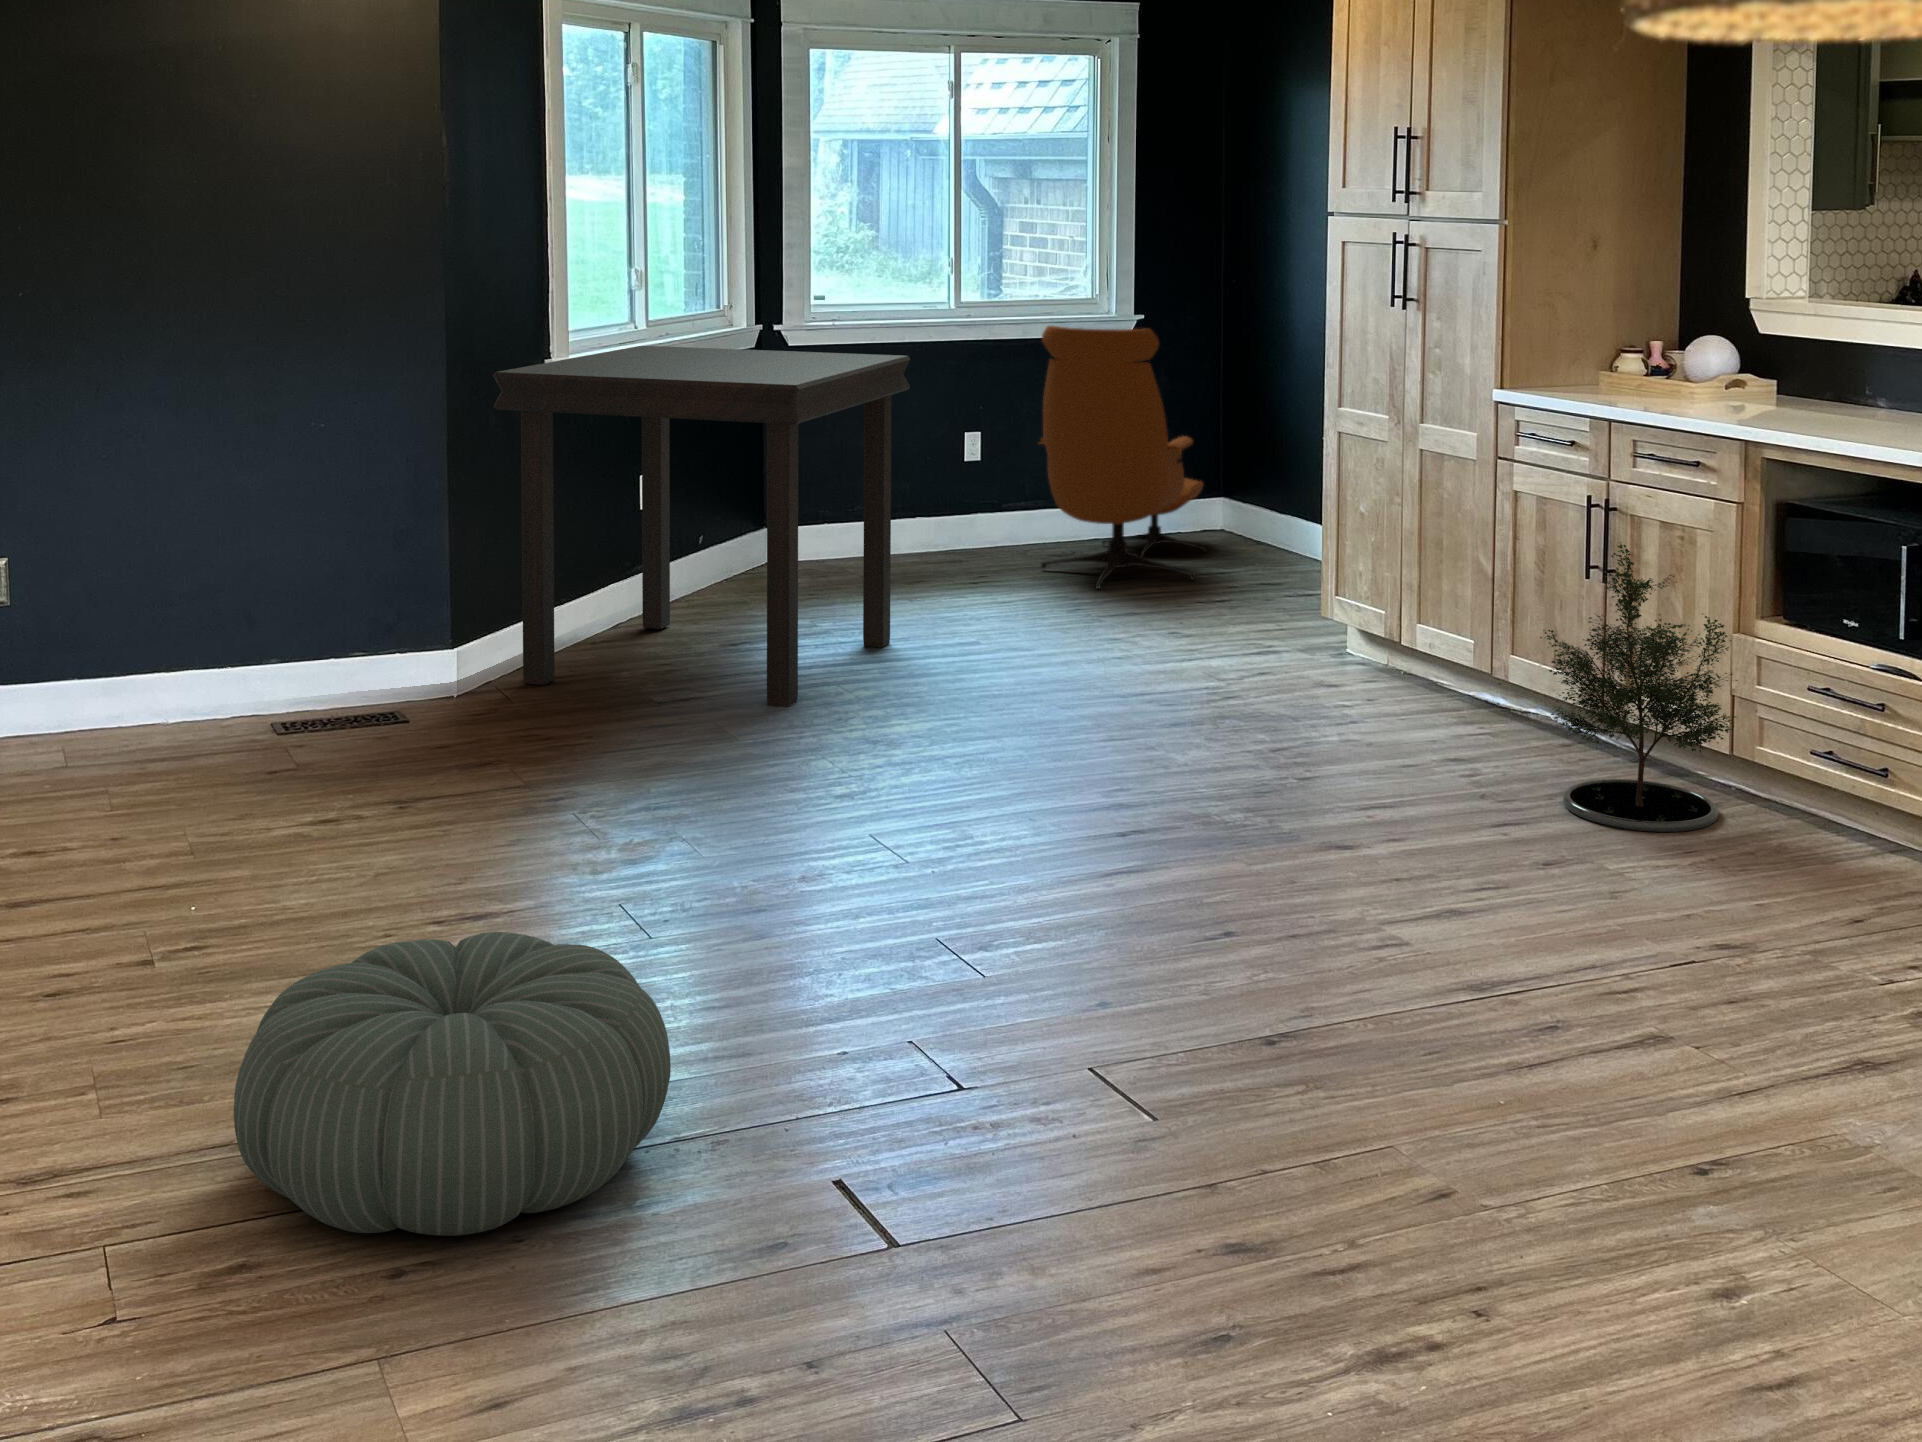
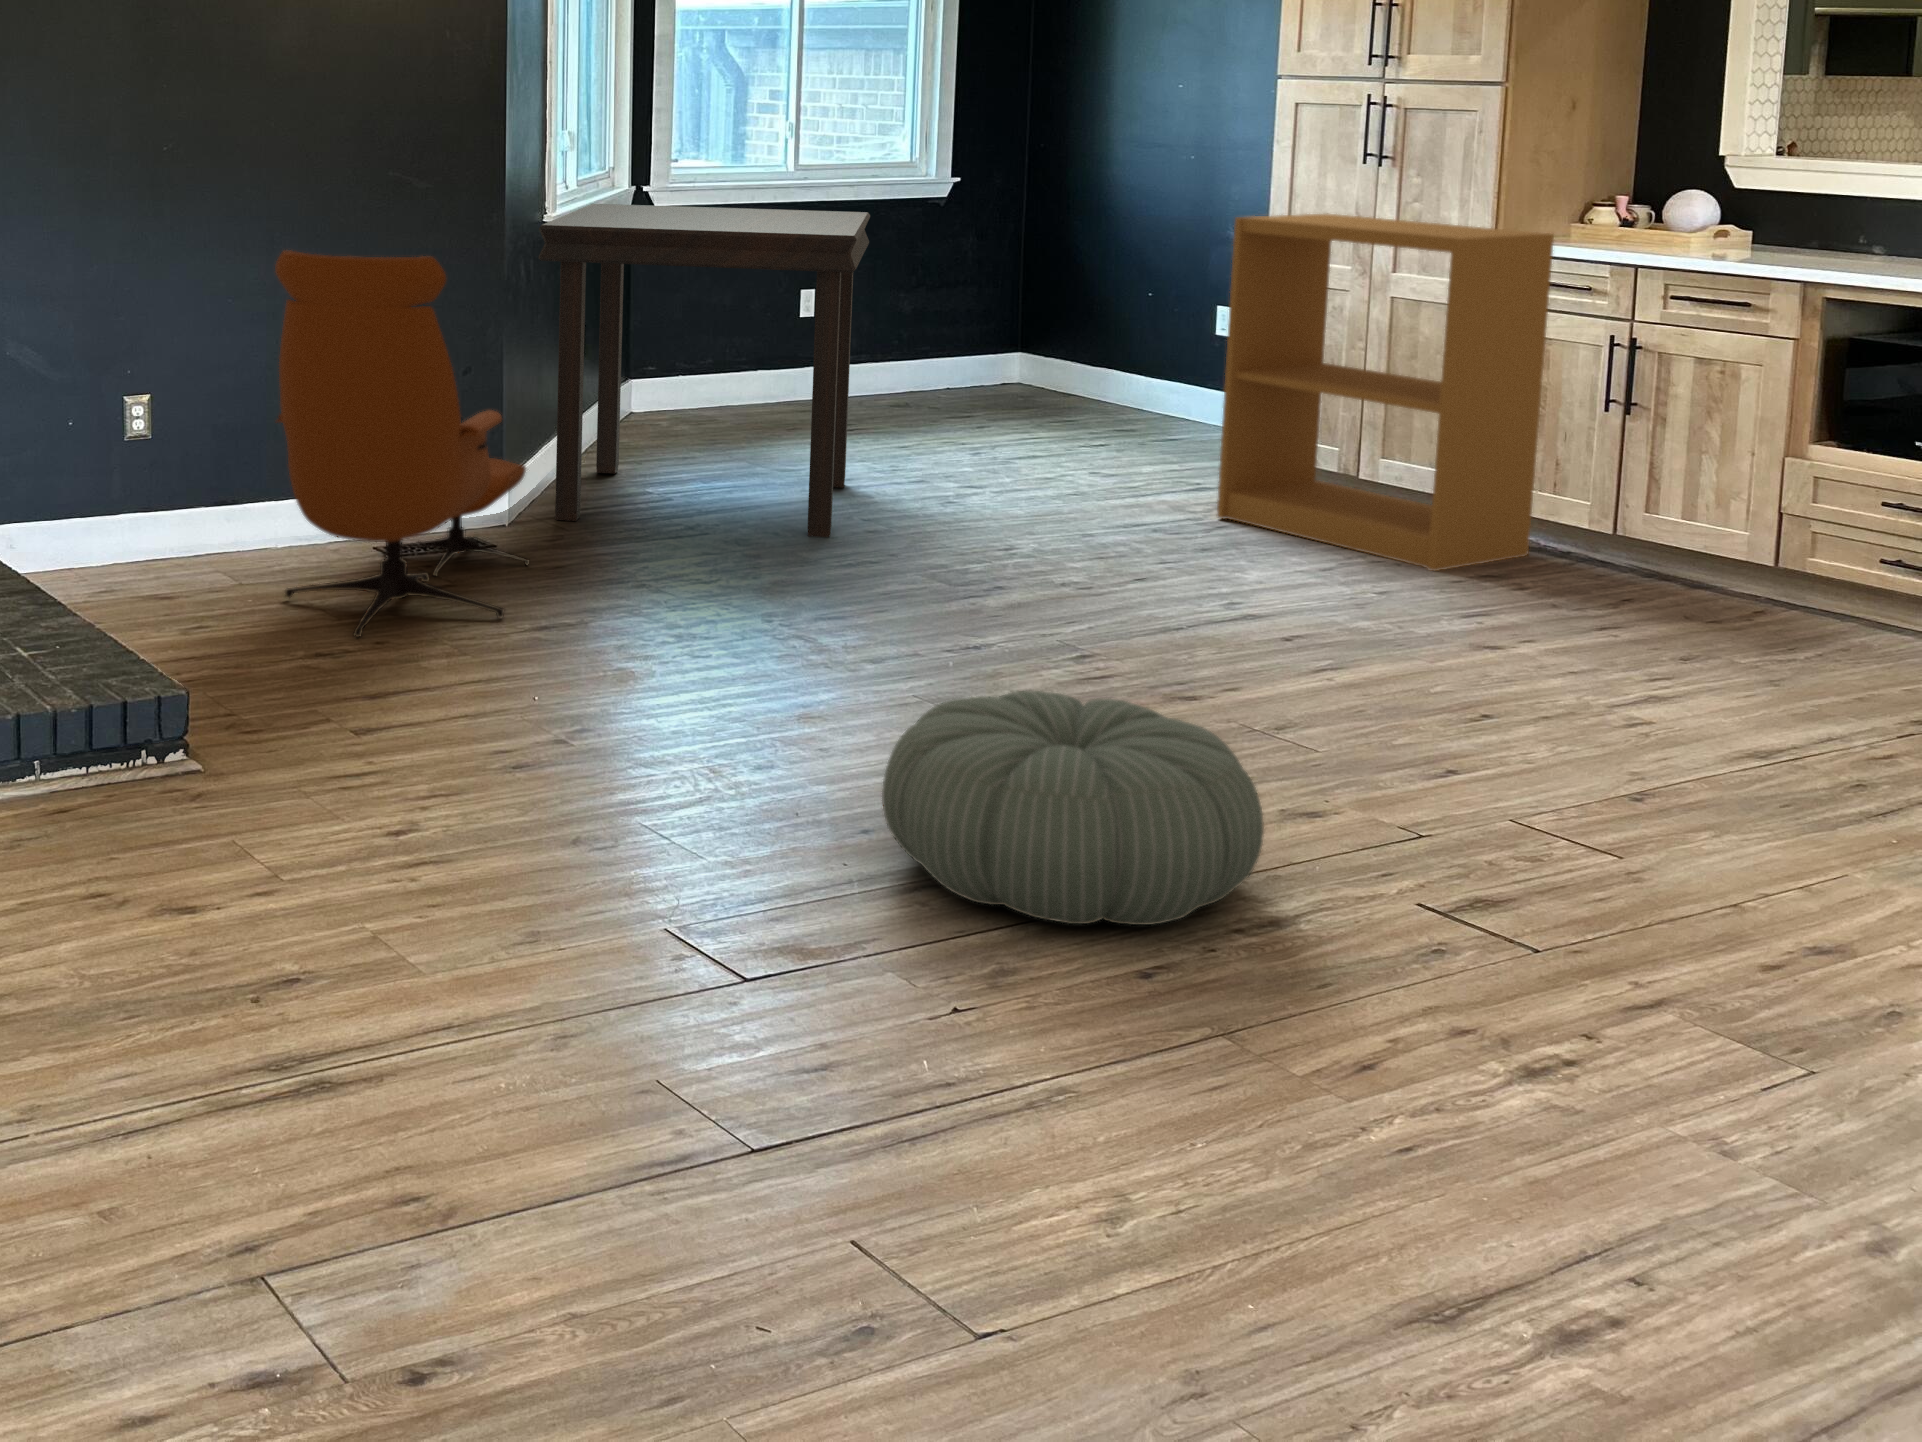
lounge chair: present [1040,326,1207,589] -> present [275,250,529,637]
bookshelf: none [1238,359,1540,756] -> present [1217,213,1554,571]
potted tree: present [1540,542,1737,832] -> none [1617,371,1802,627]

